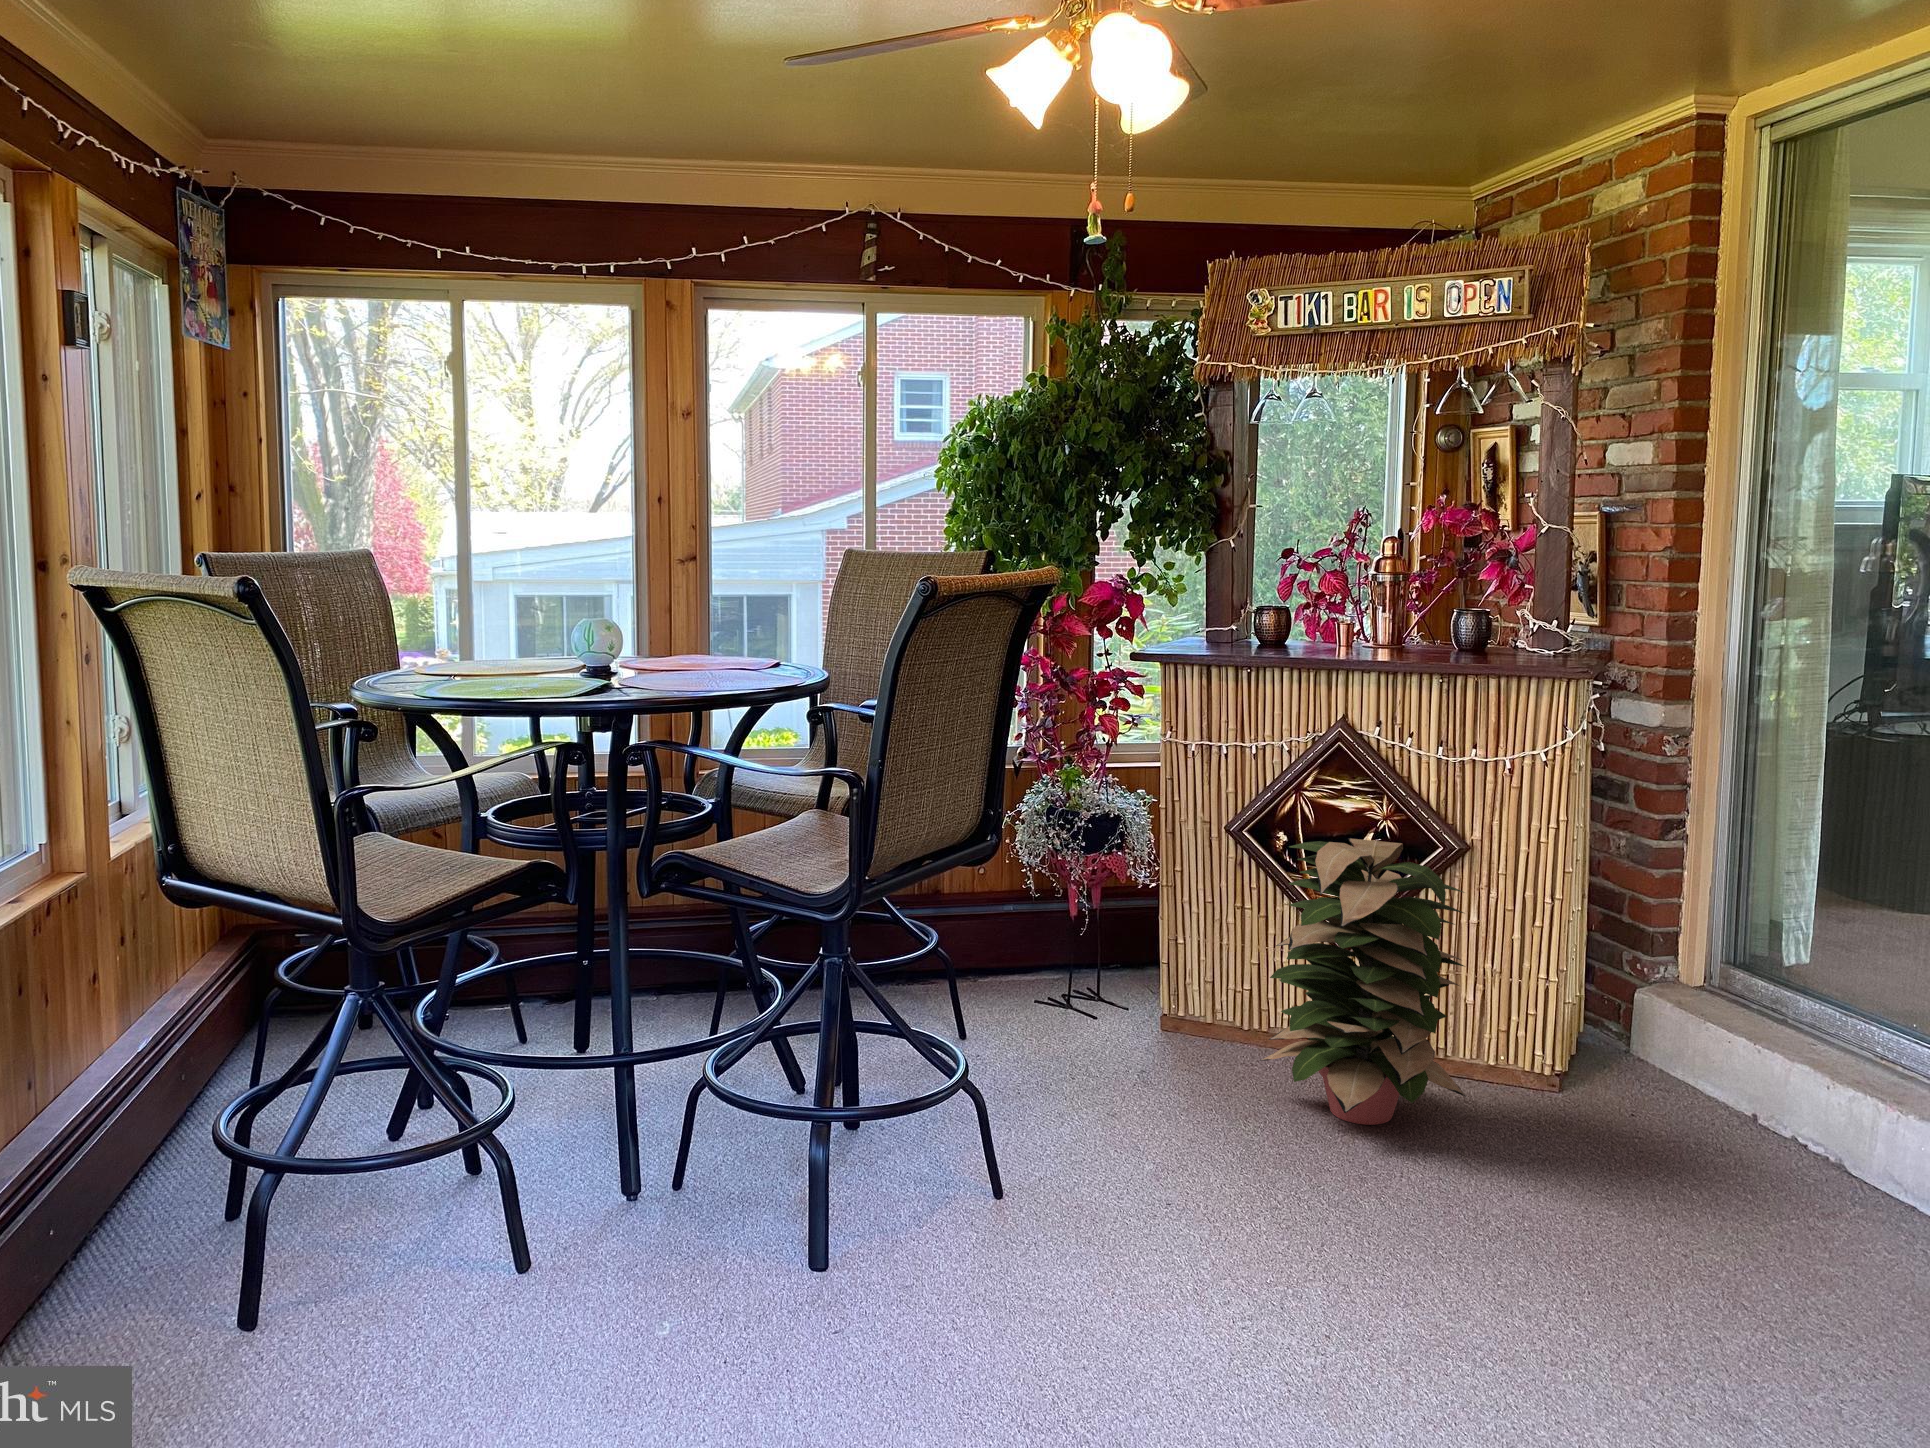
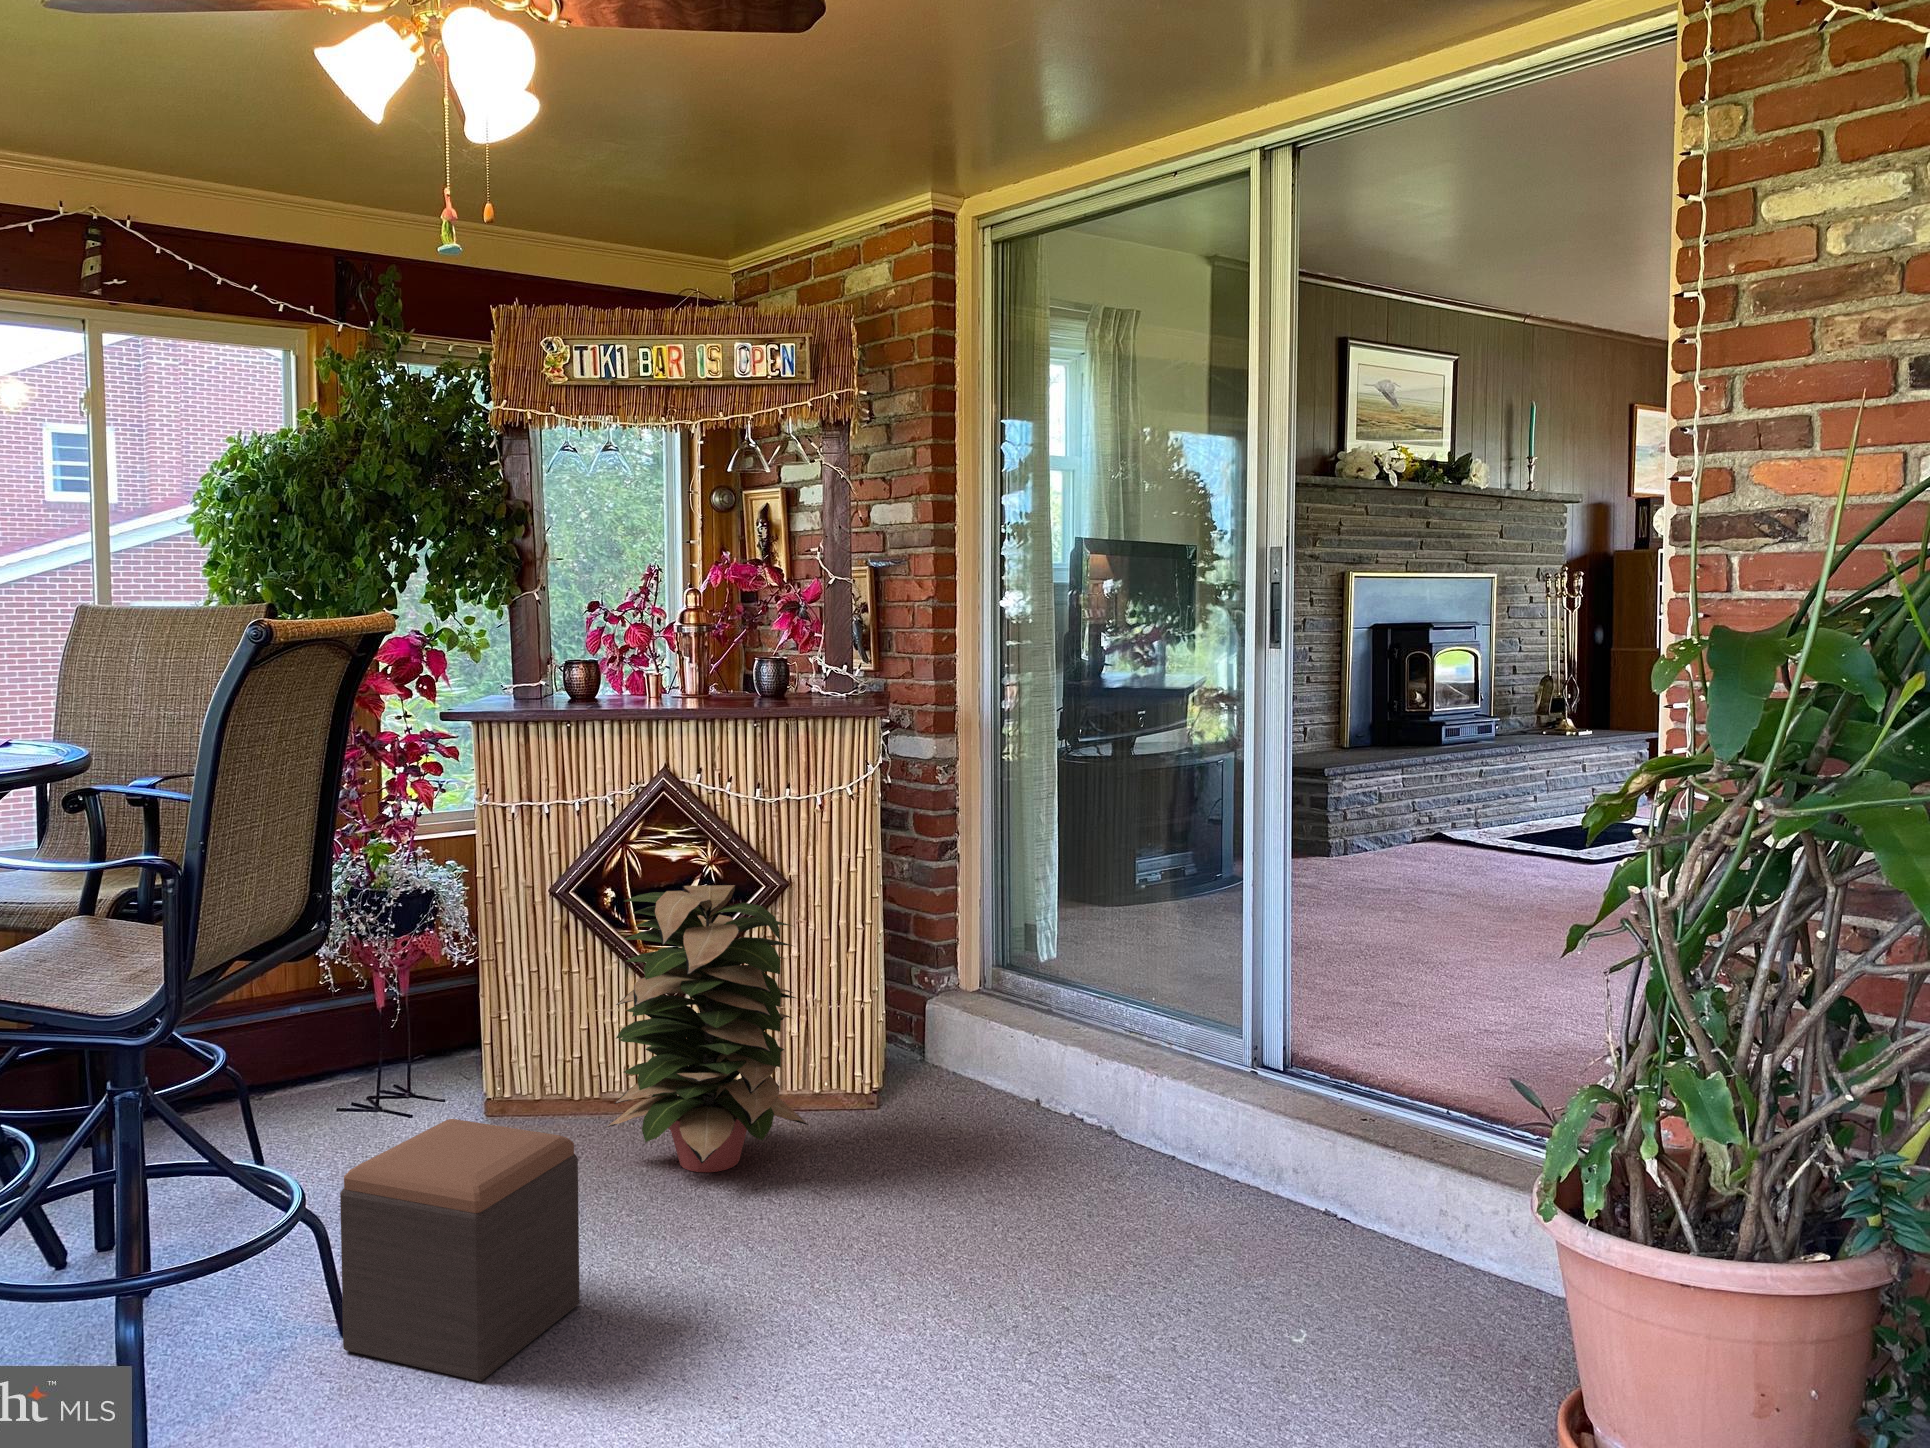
footstool: none [995,1026,1205,1263] -> present [340,1119,579,1382]

